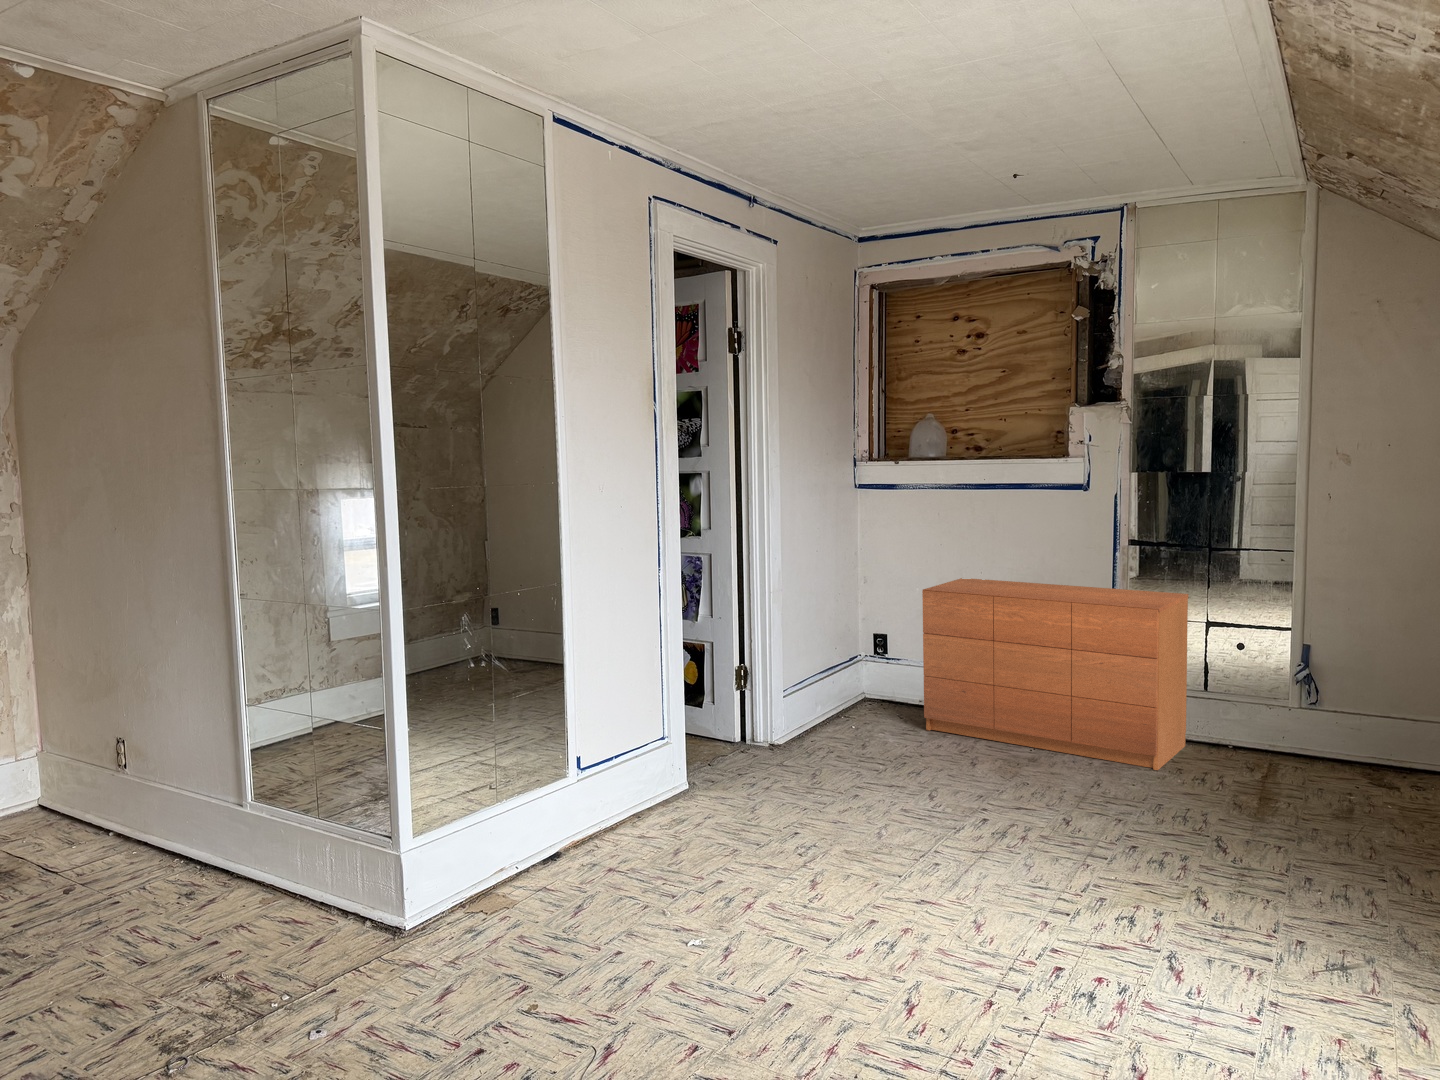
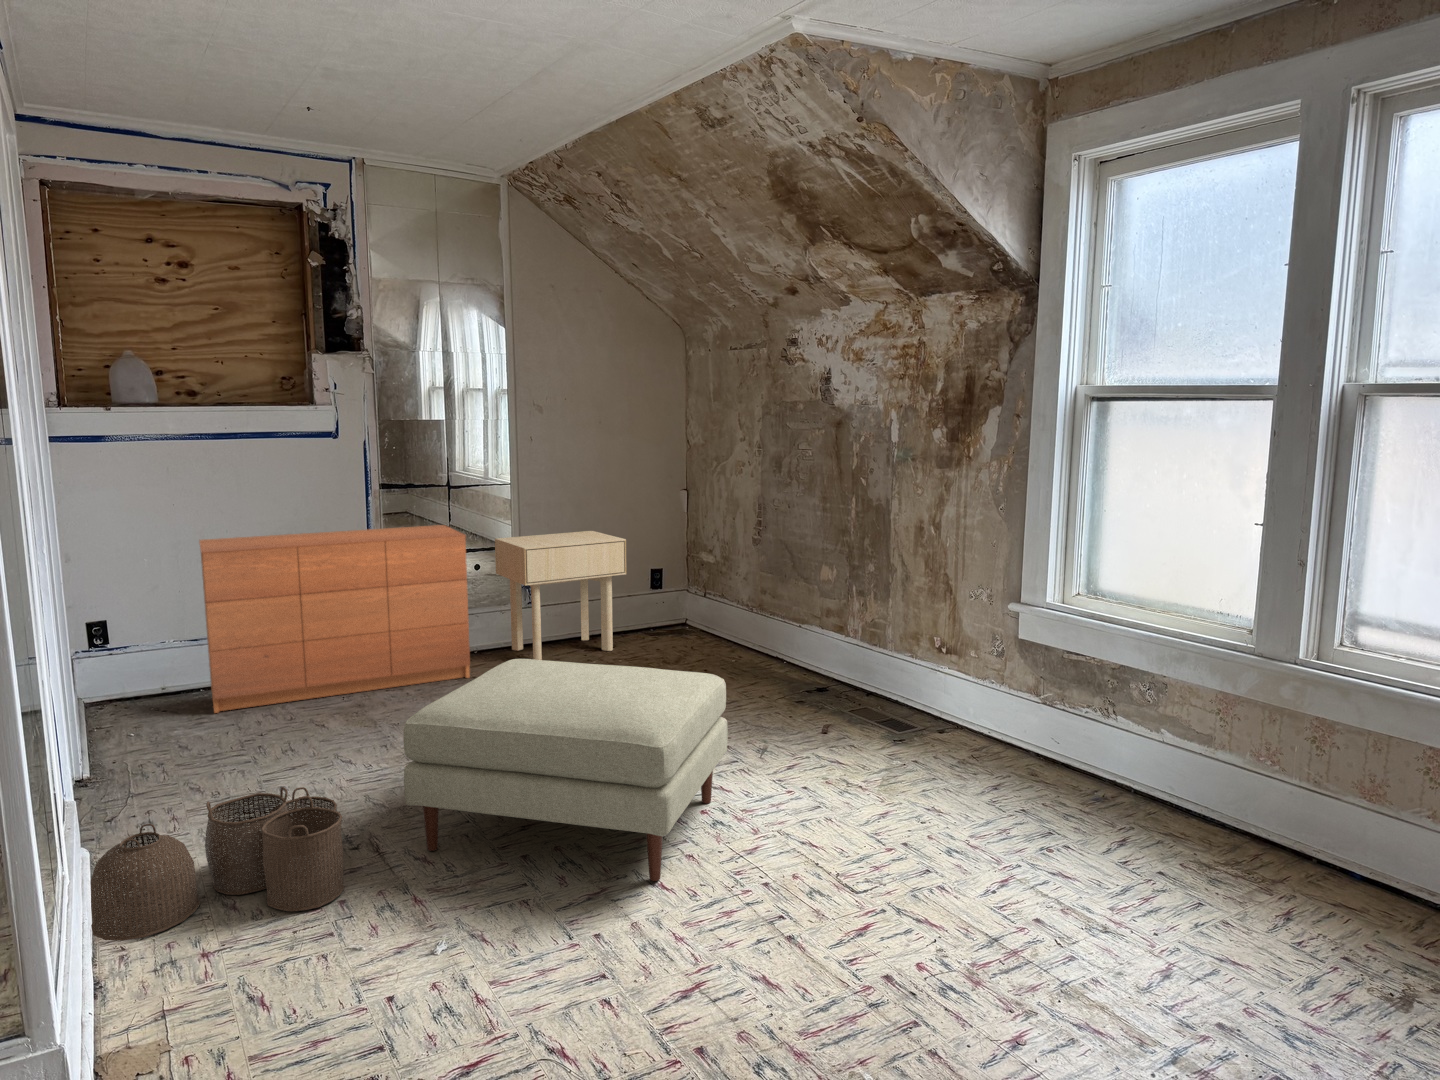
side table: none [1239,619,1412,798] -> present [495,531,626,660]
ottoman: none [799,743,1106,998] -> present [403,659,728,881]
woven basket: none [625,774,814,879] -> present [91,787,344,941]

